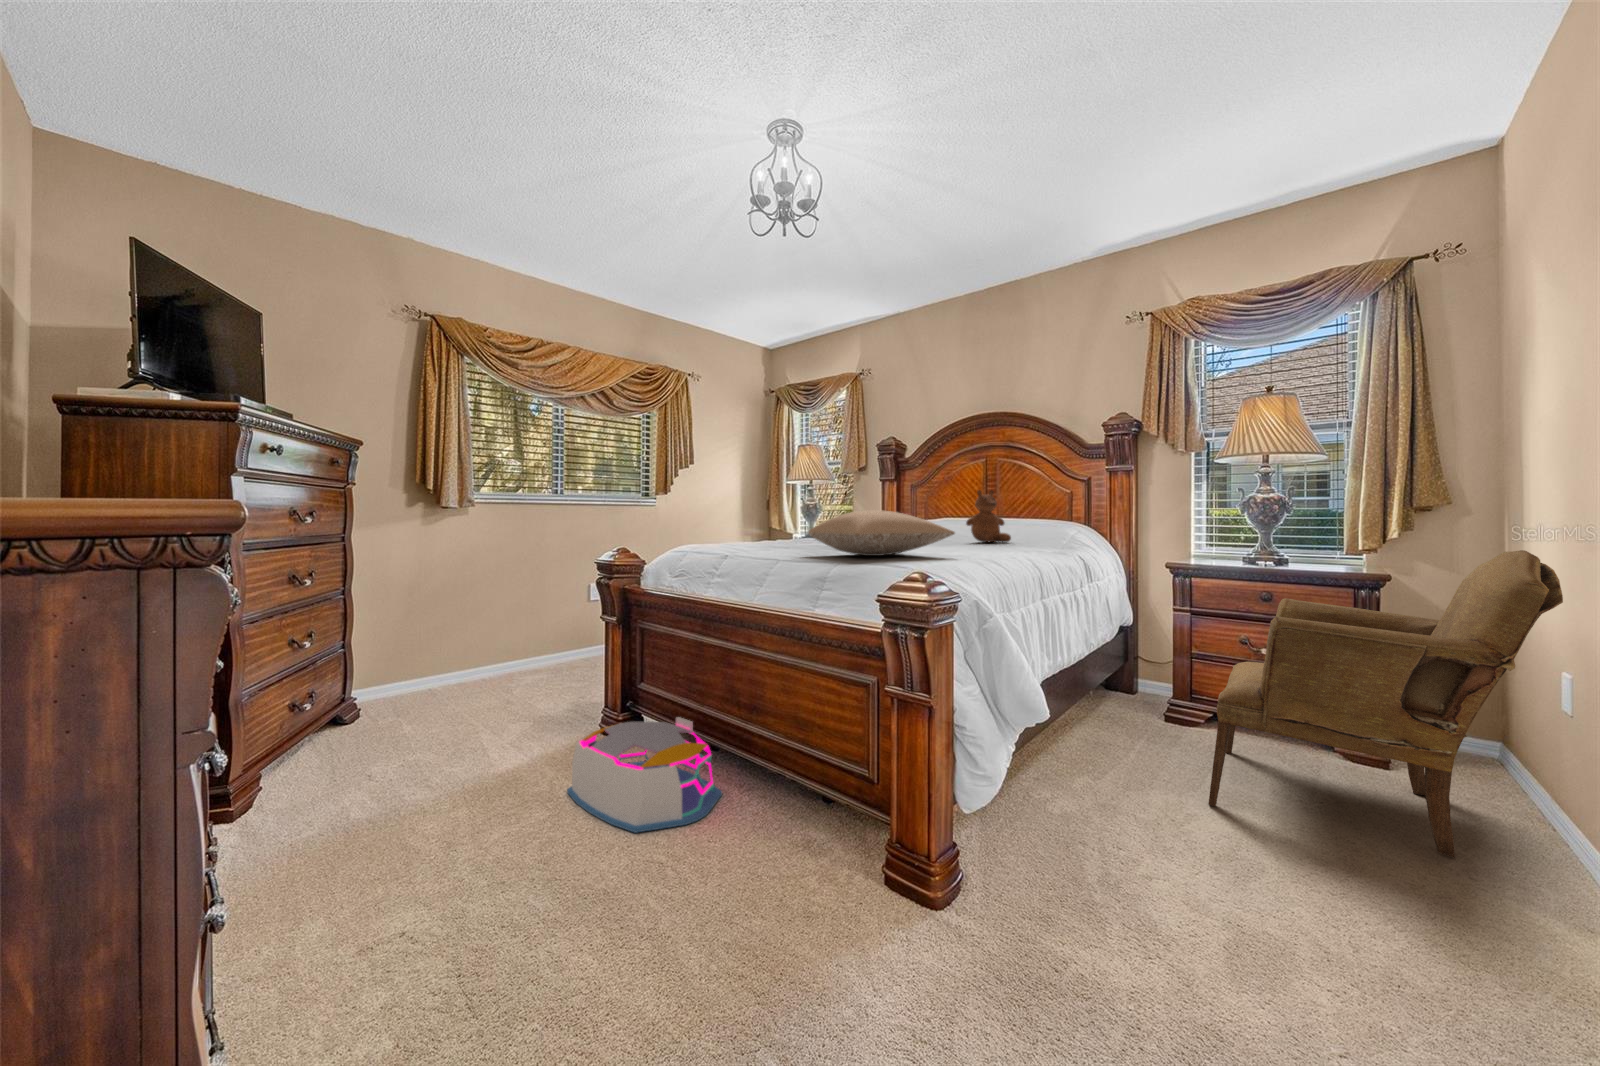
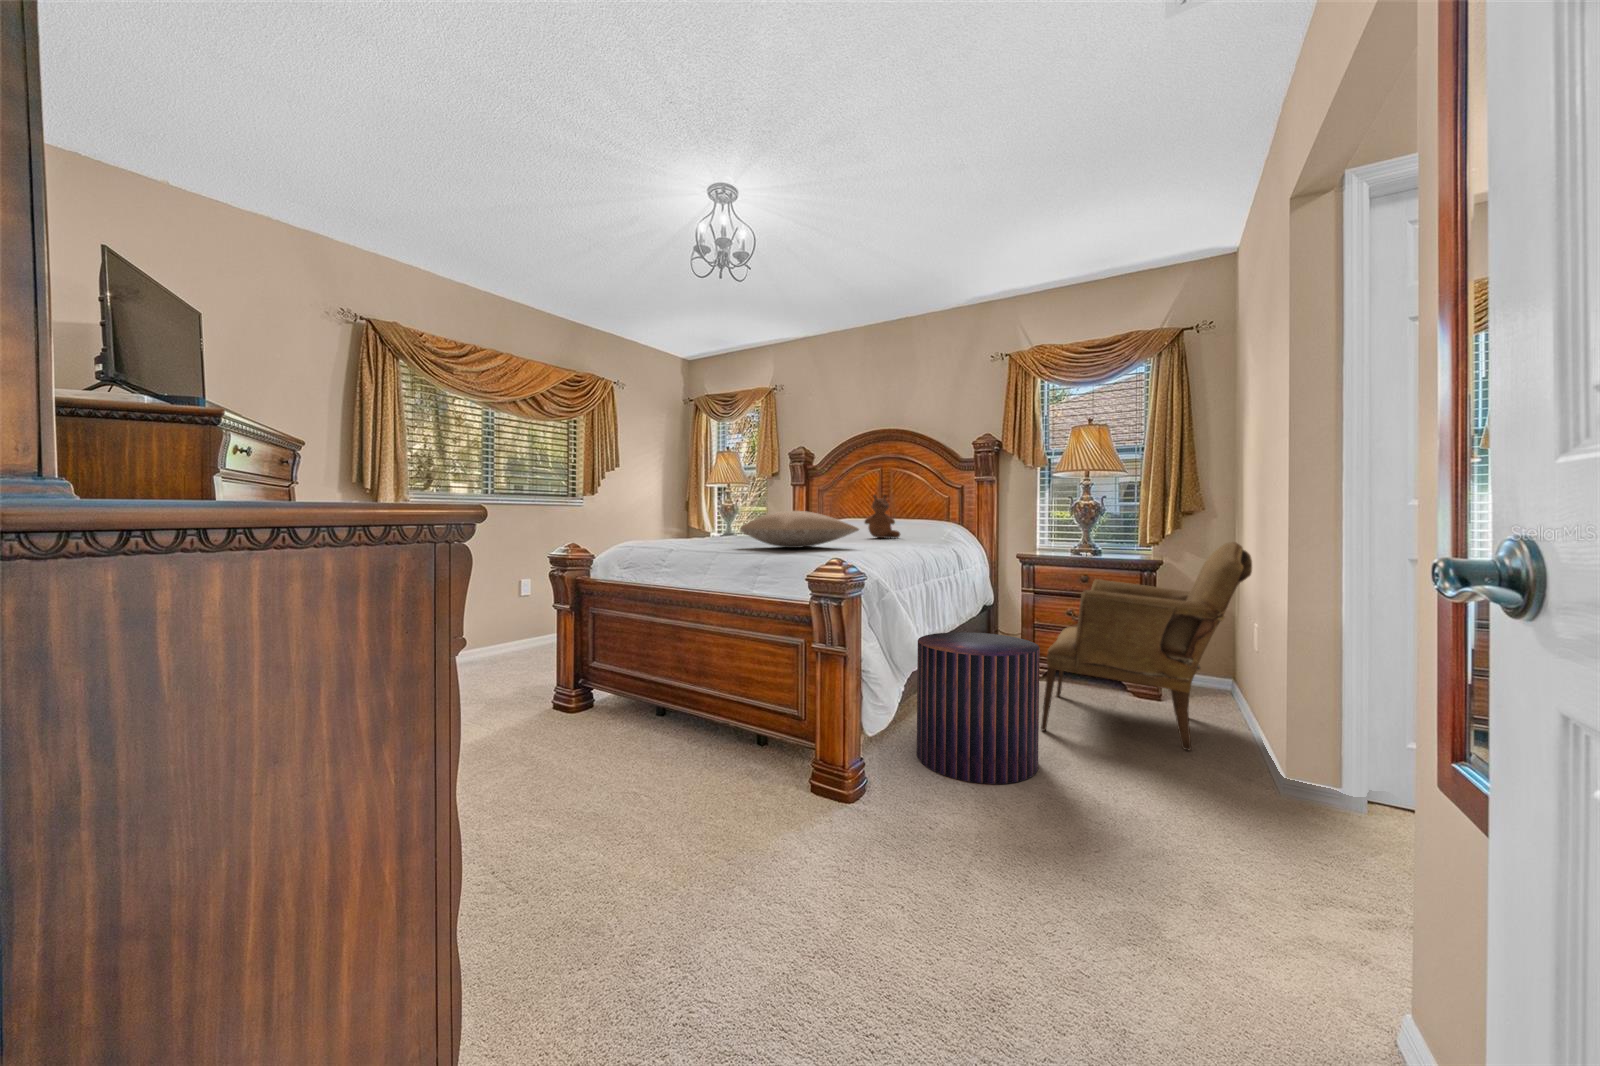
pouf: none [1031,669,1212,892] -> present [917,632,1040,784]
storage bin: present [567,717,722,833] -> none [536,684,673,775]

